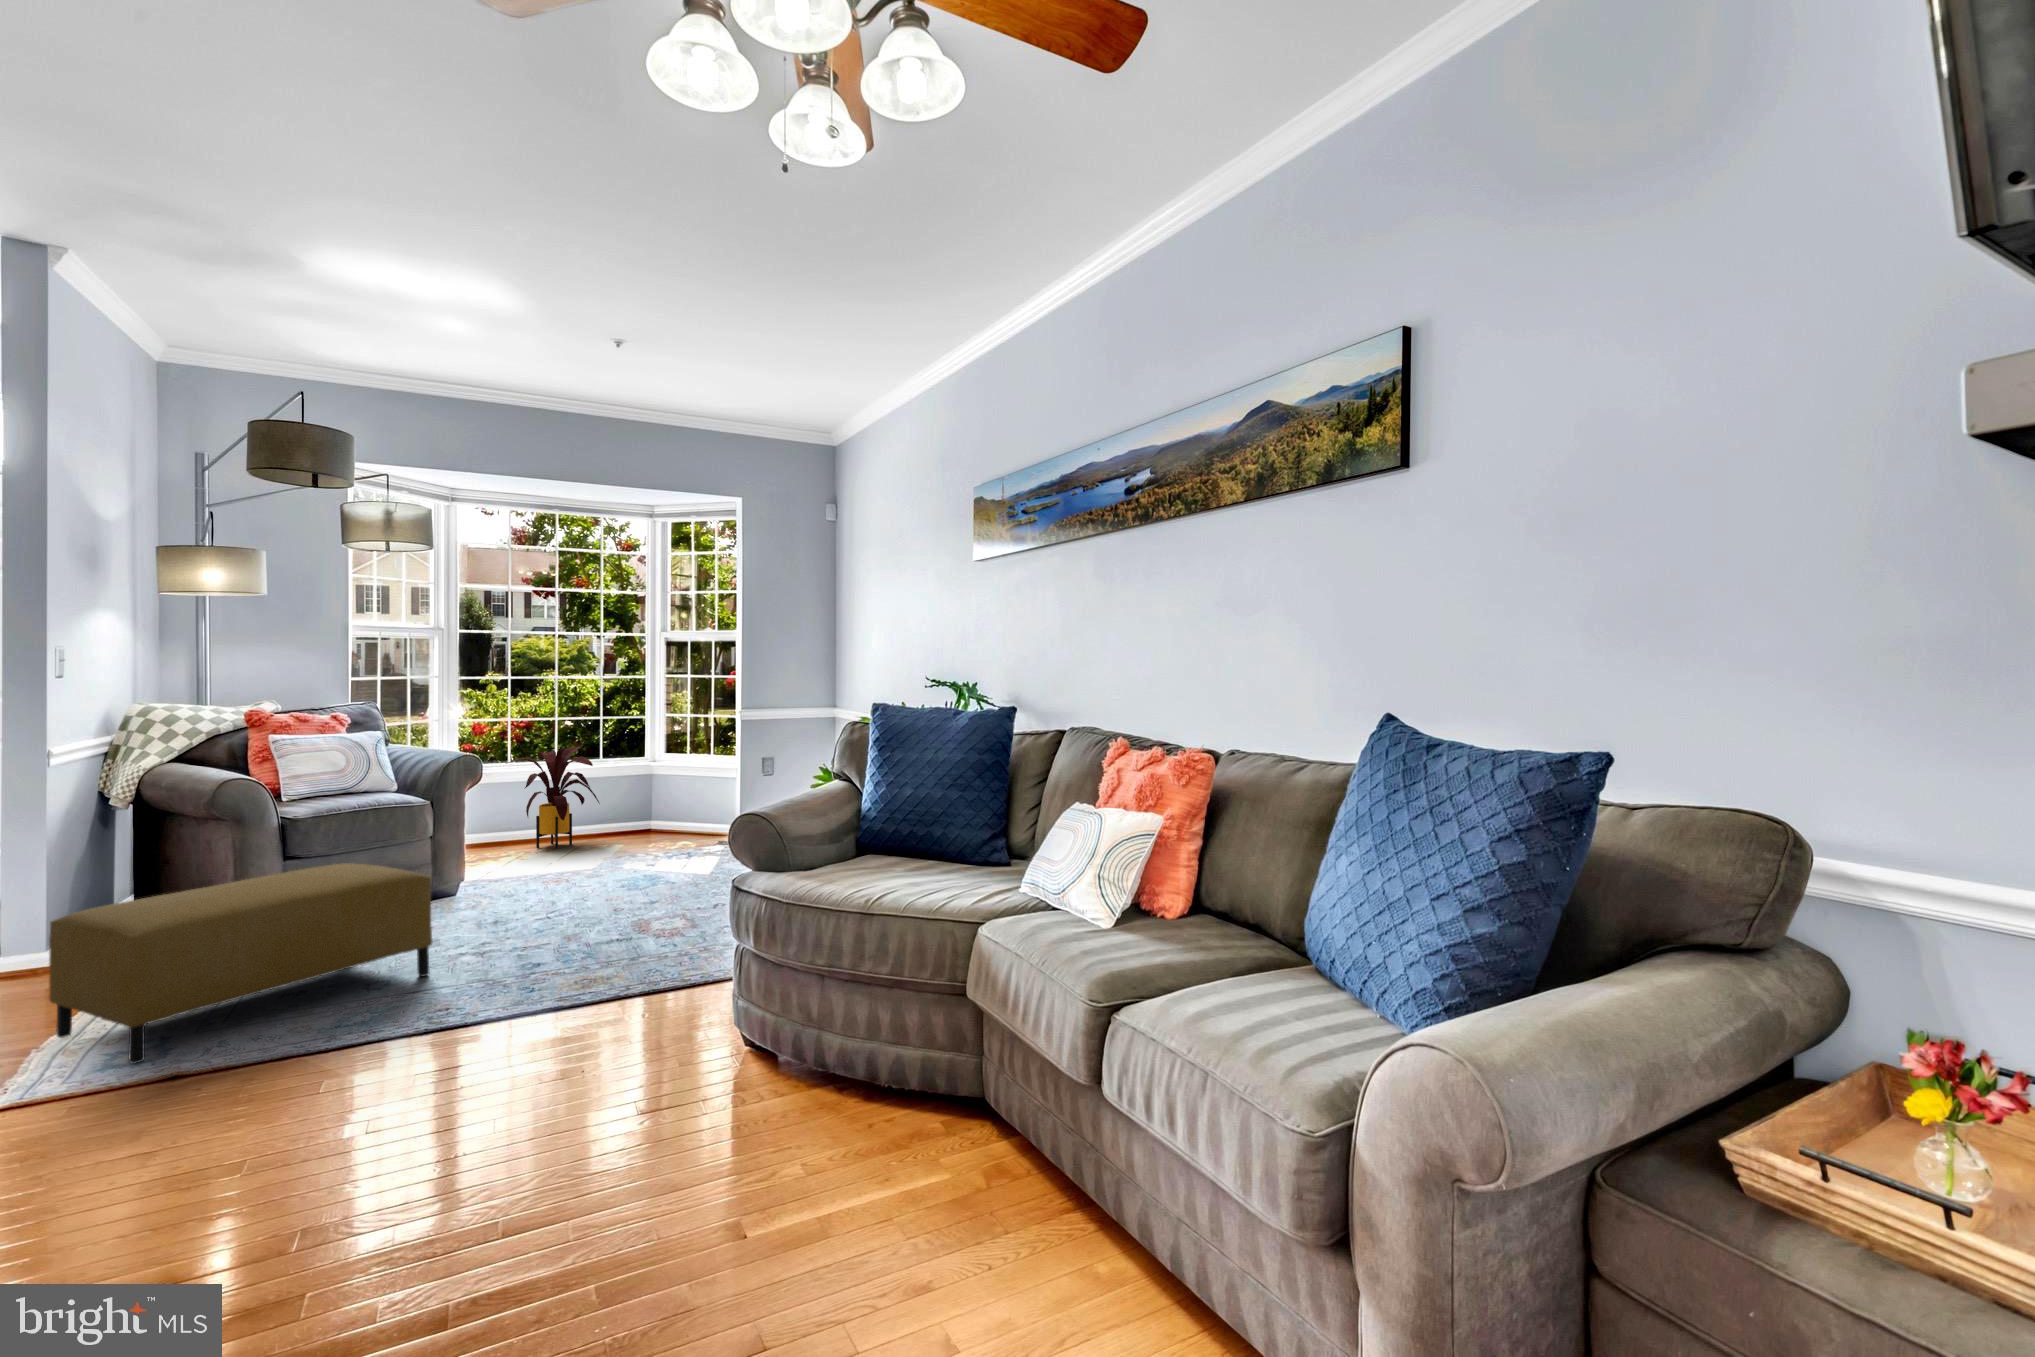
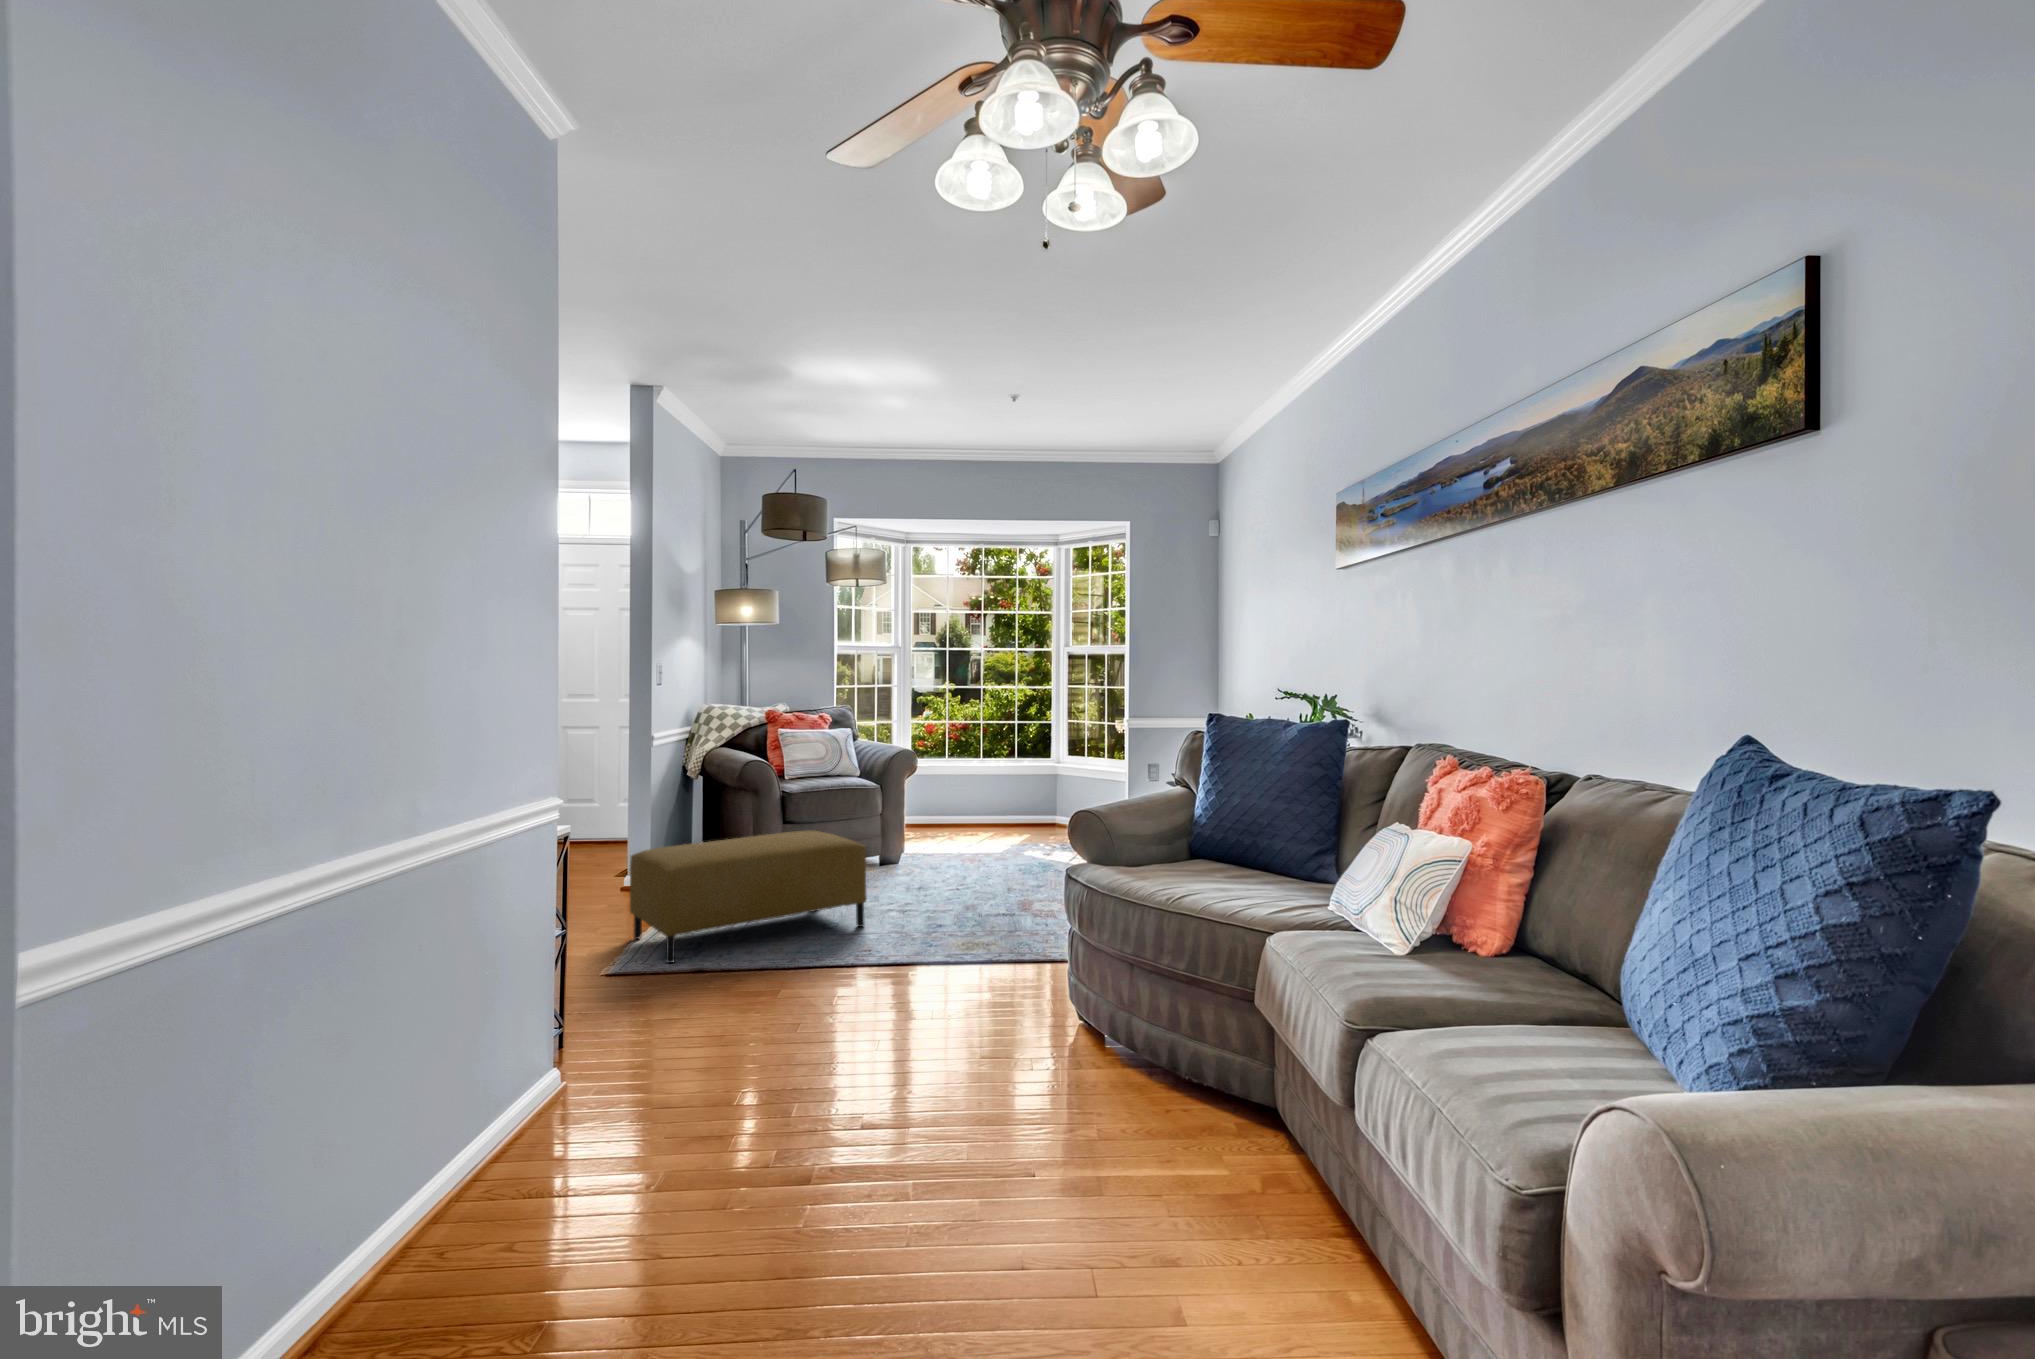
house plant: present [506,746,600,849] -> none [951,745,1024,834]

